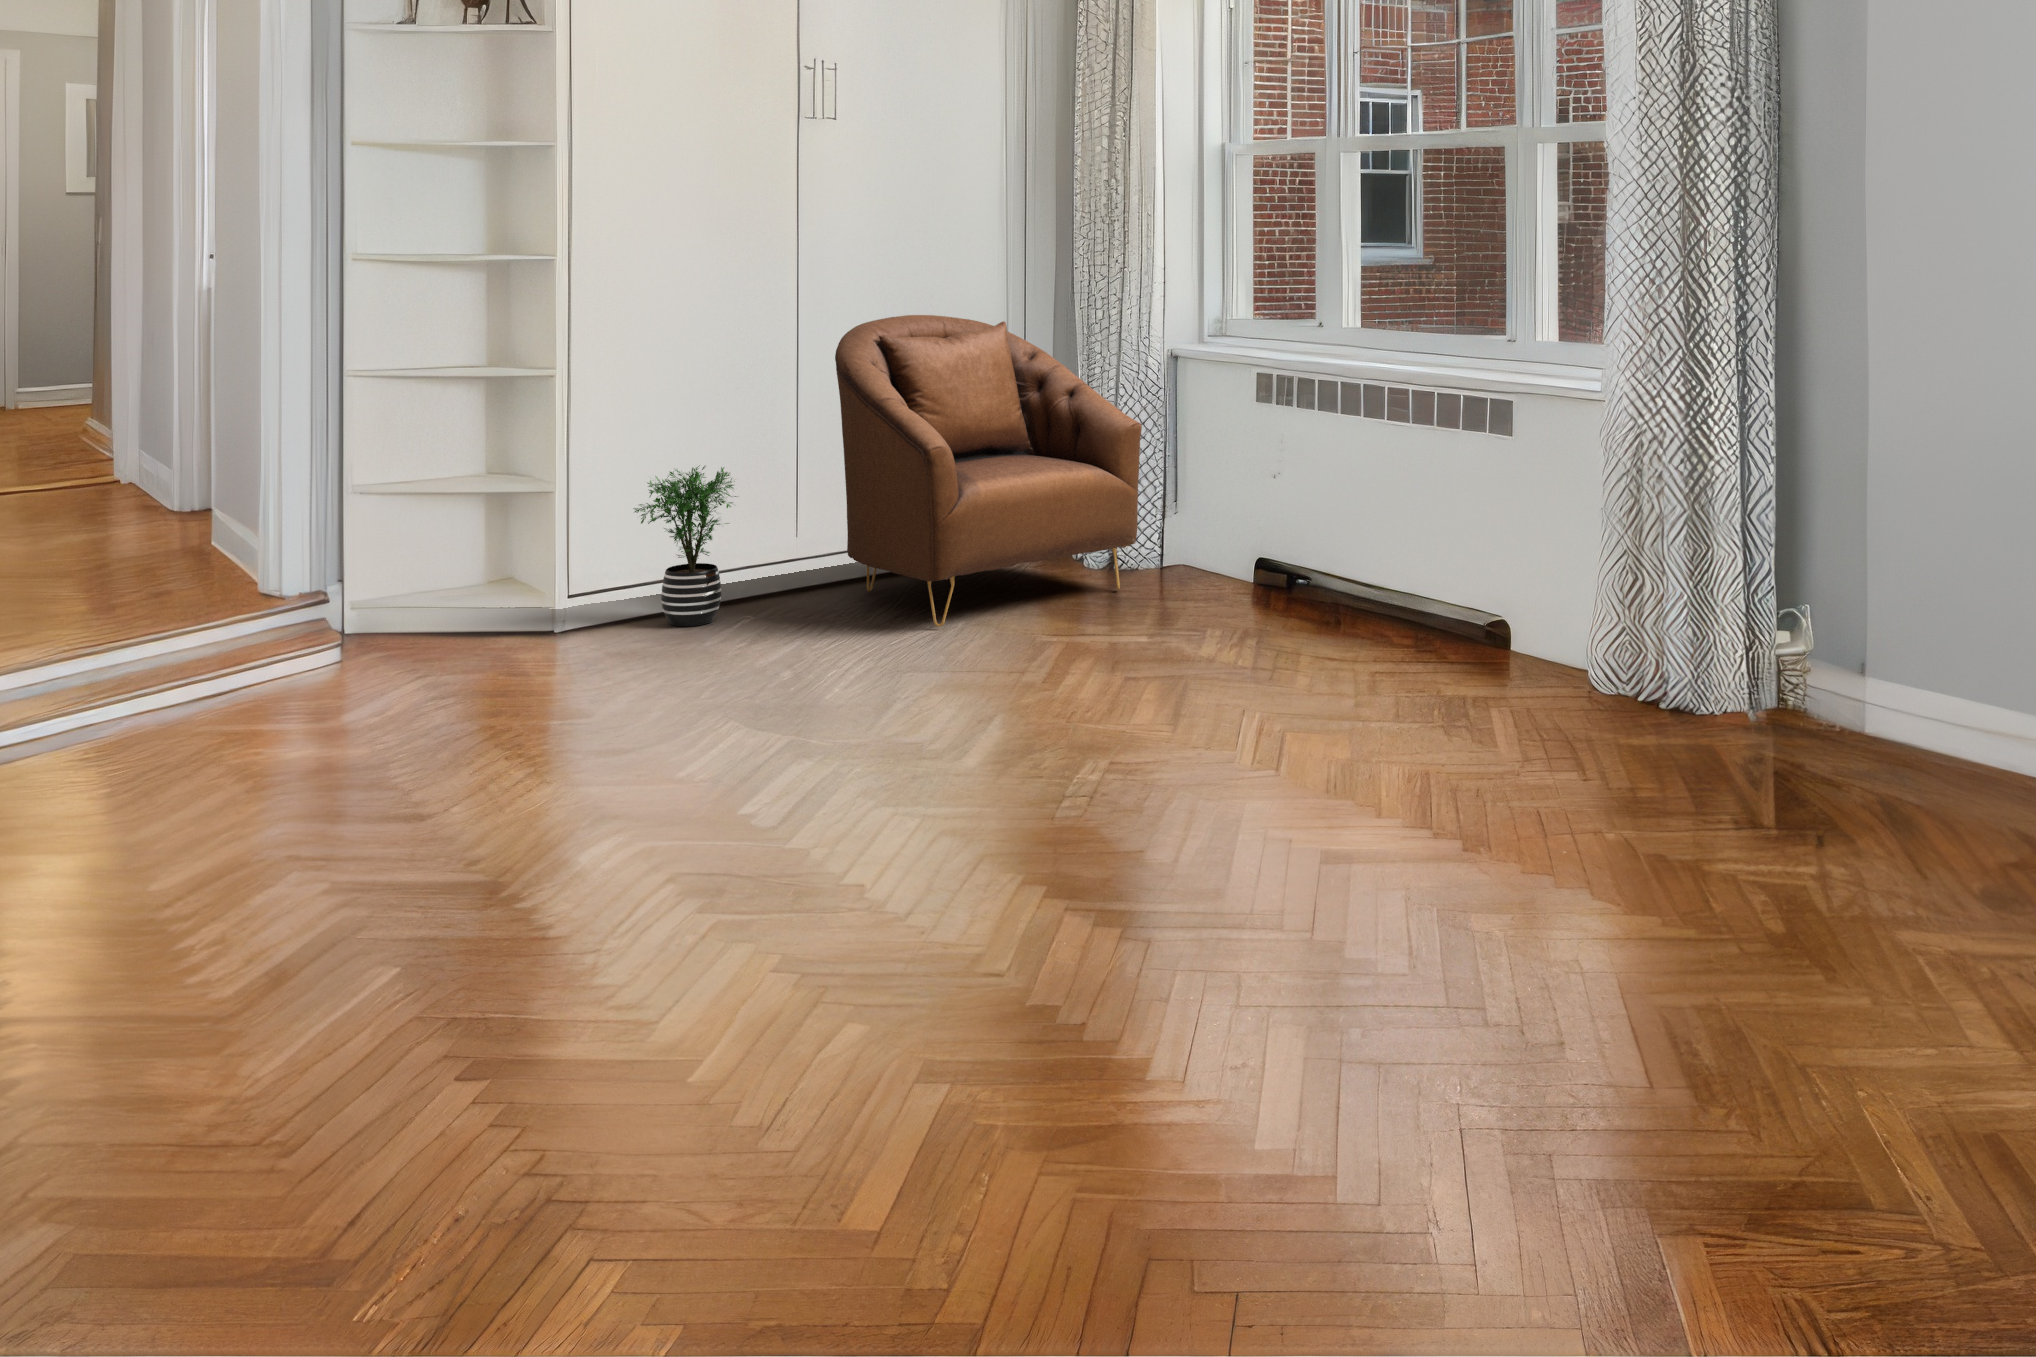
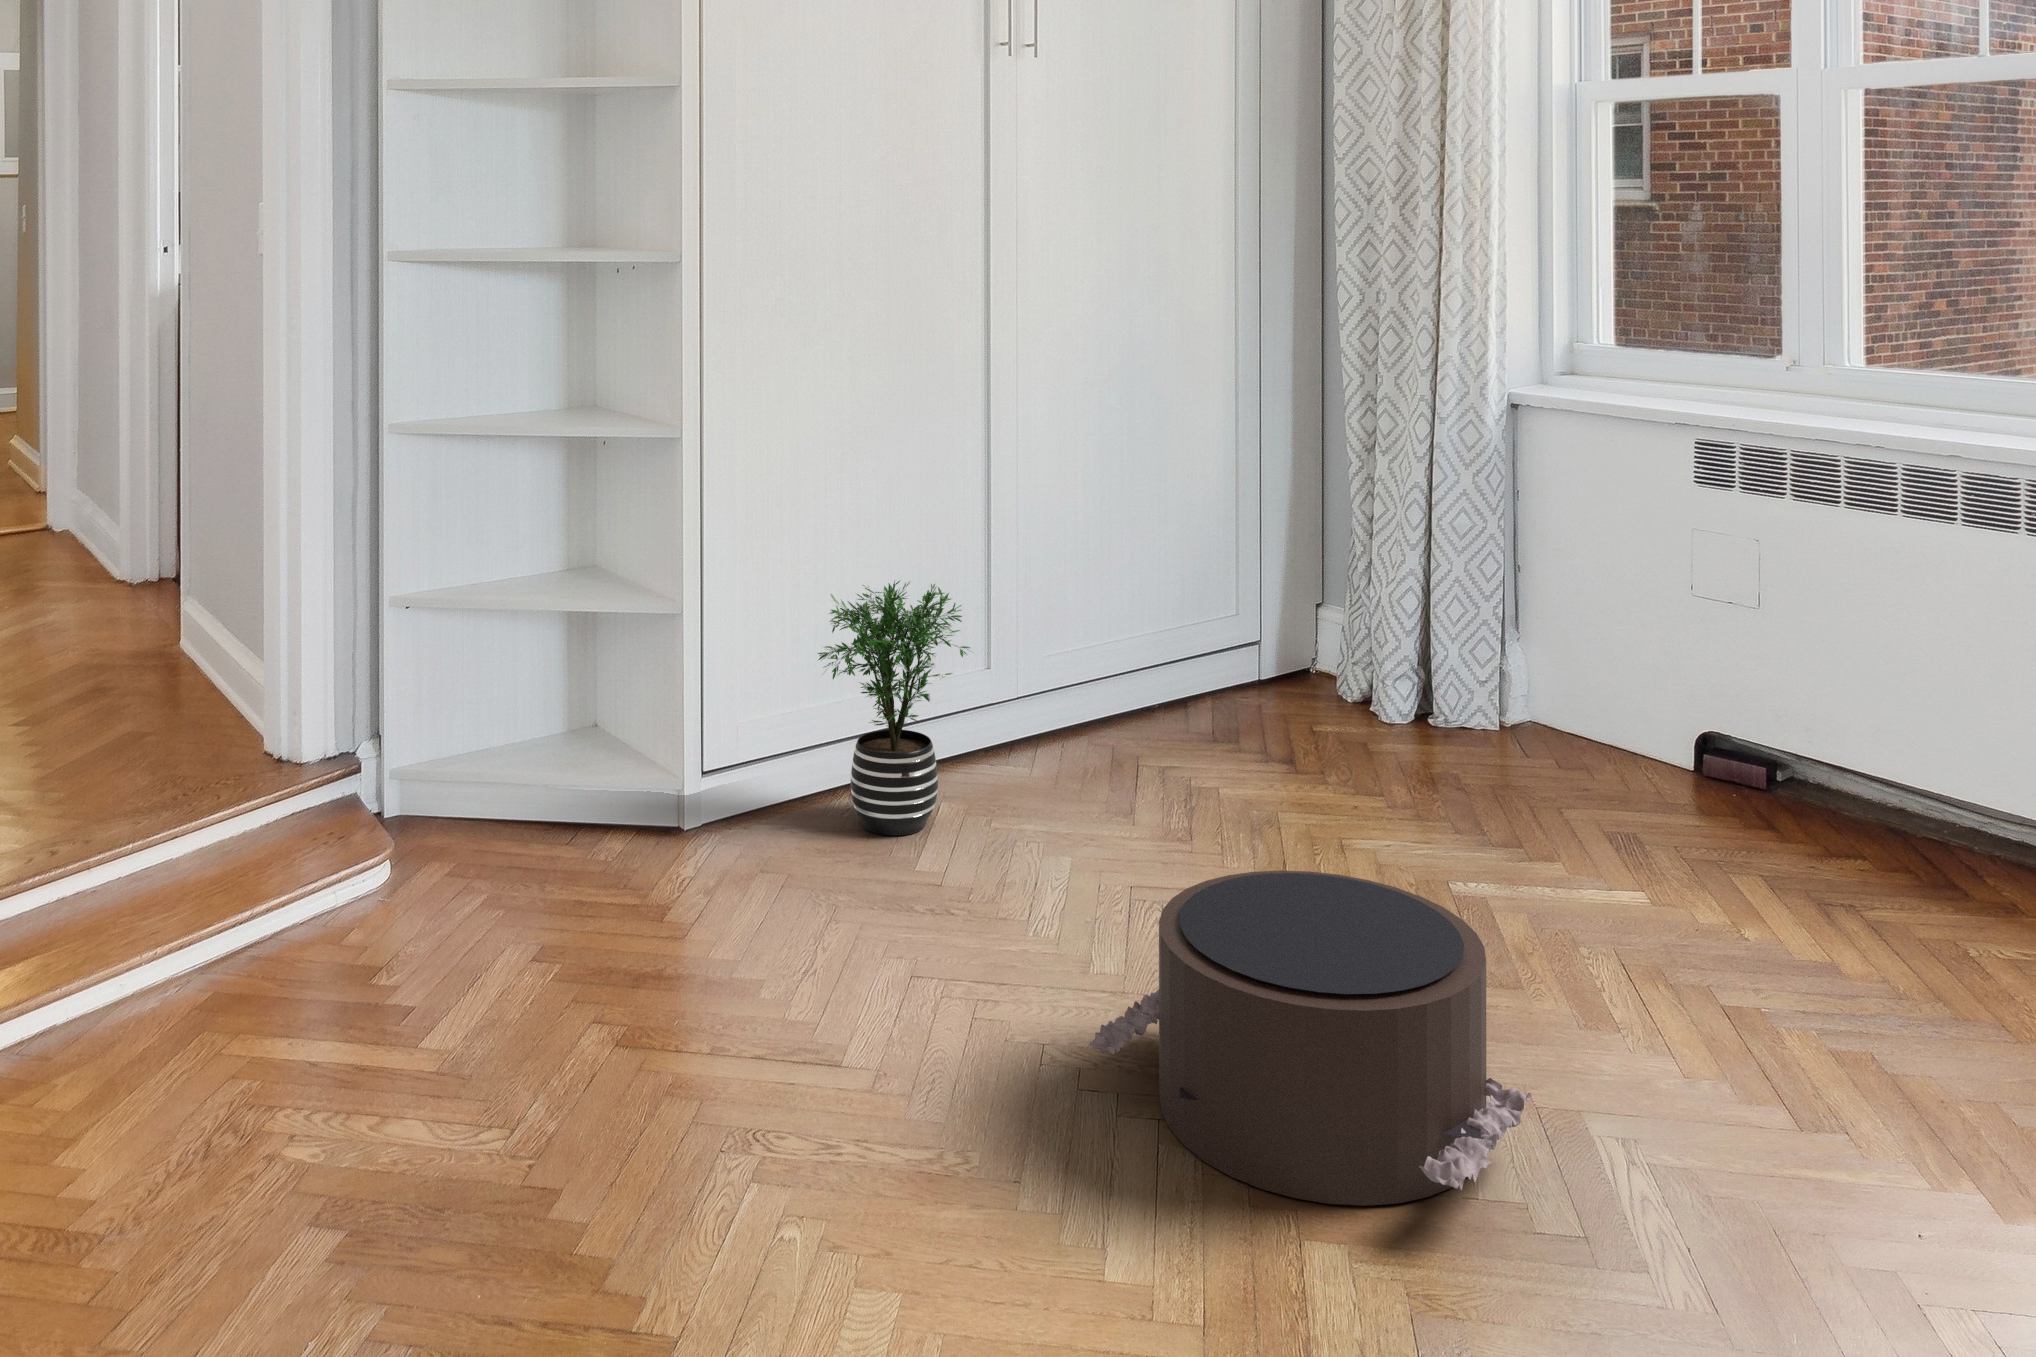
armchair: present [835,315,1142,627] -> none [1069,343,1534,855]
pouf: none [711,599,936,741] -> present [1088,871,1531,1206]

